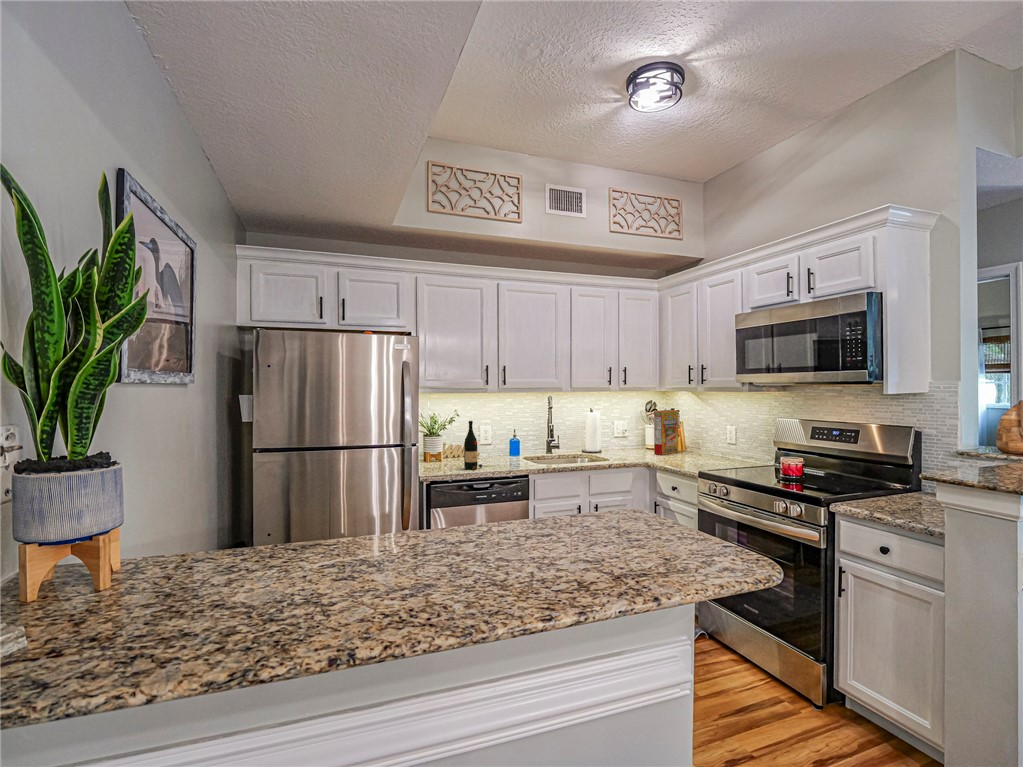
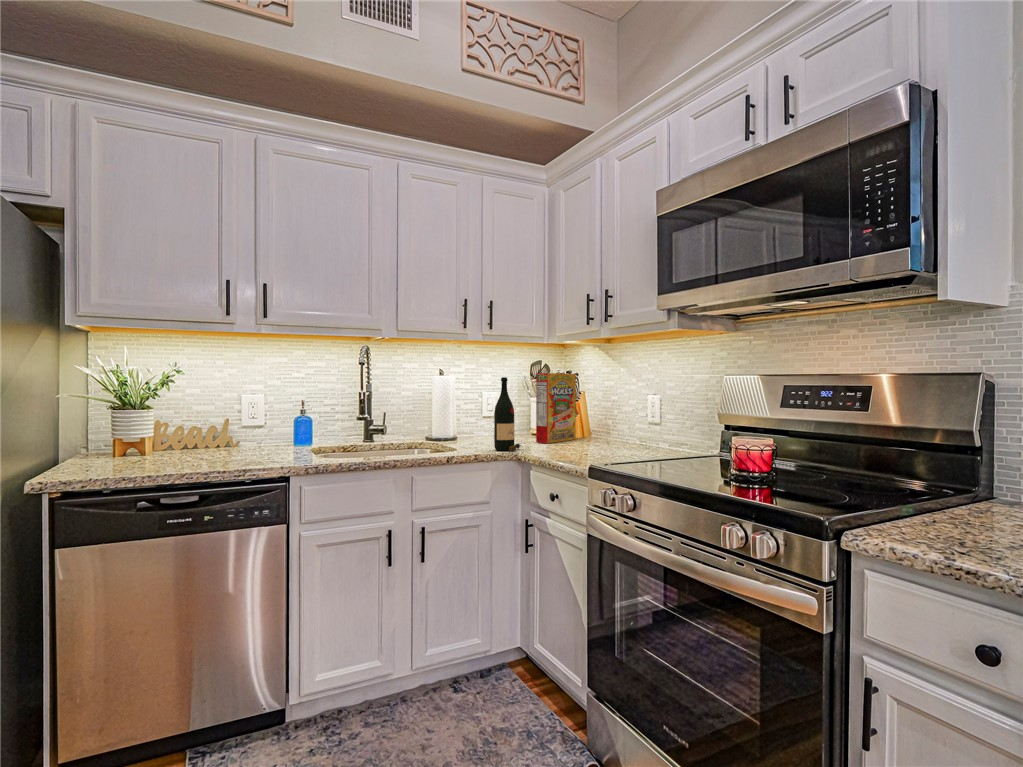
wine bottle: present [464,421,483,470] -> present [494,377,520,451]

